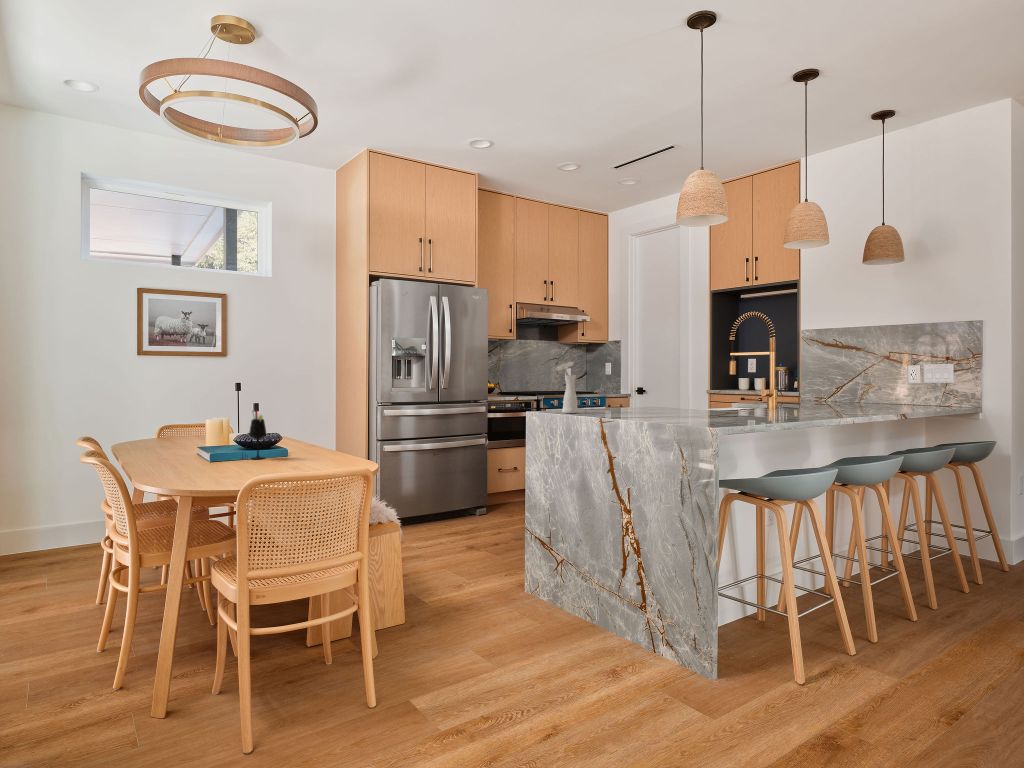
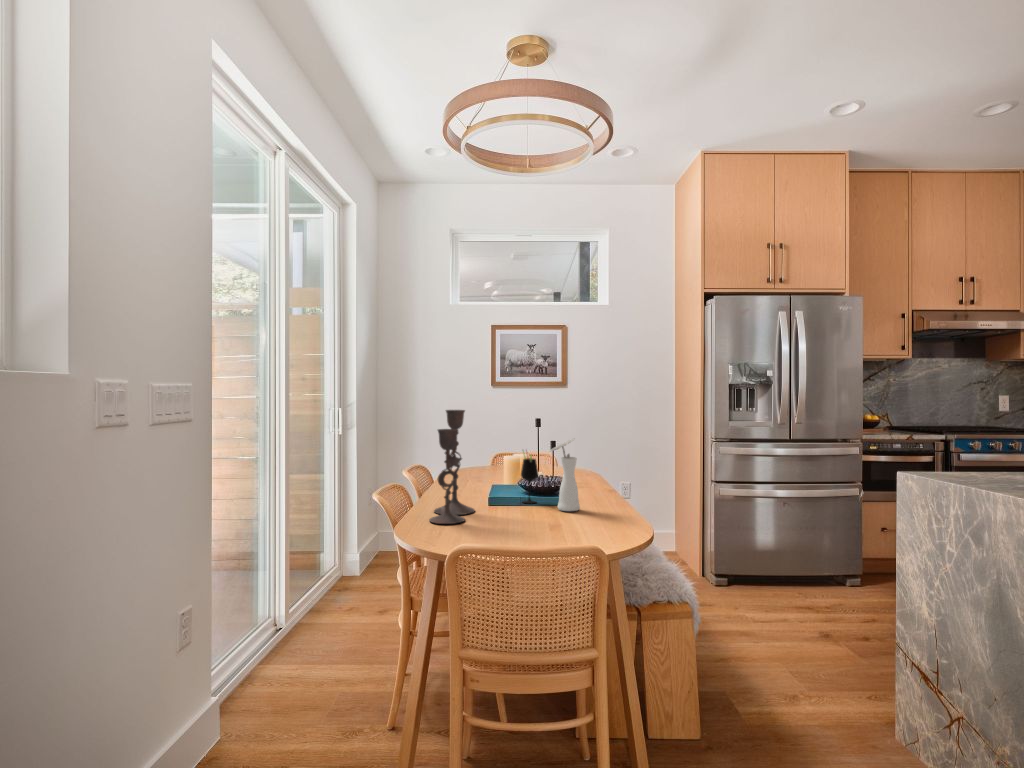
vase: present [555,361,578,413] -> present [551,439,580,511]
candlestick: none [173,374,218,477] -> present [429,410,475,524]

